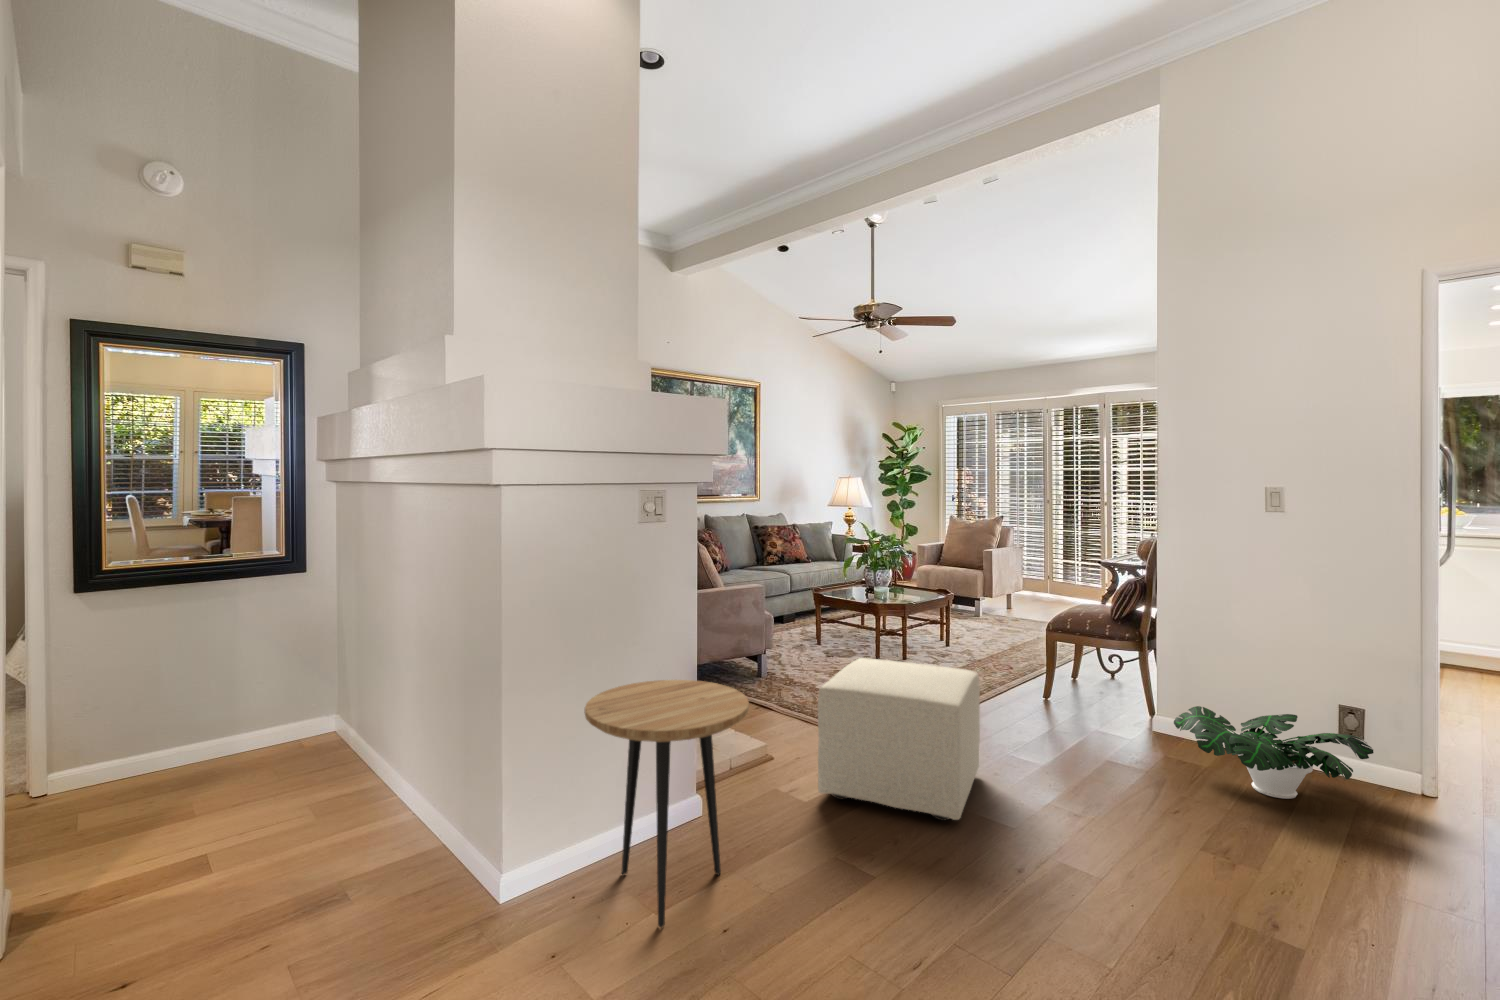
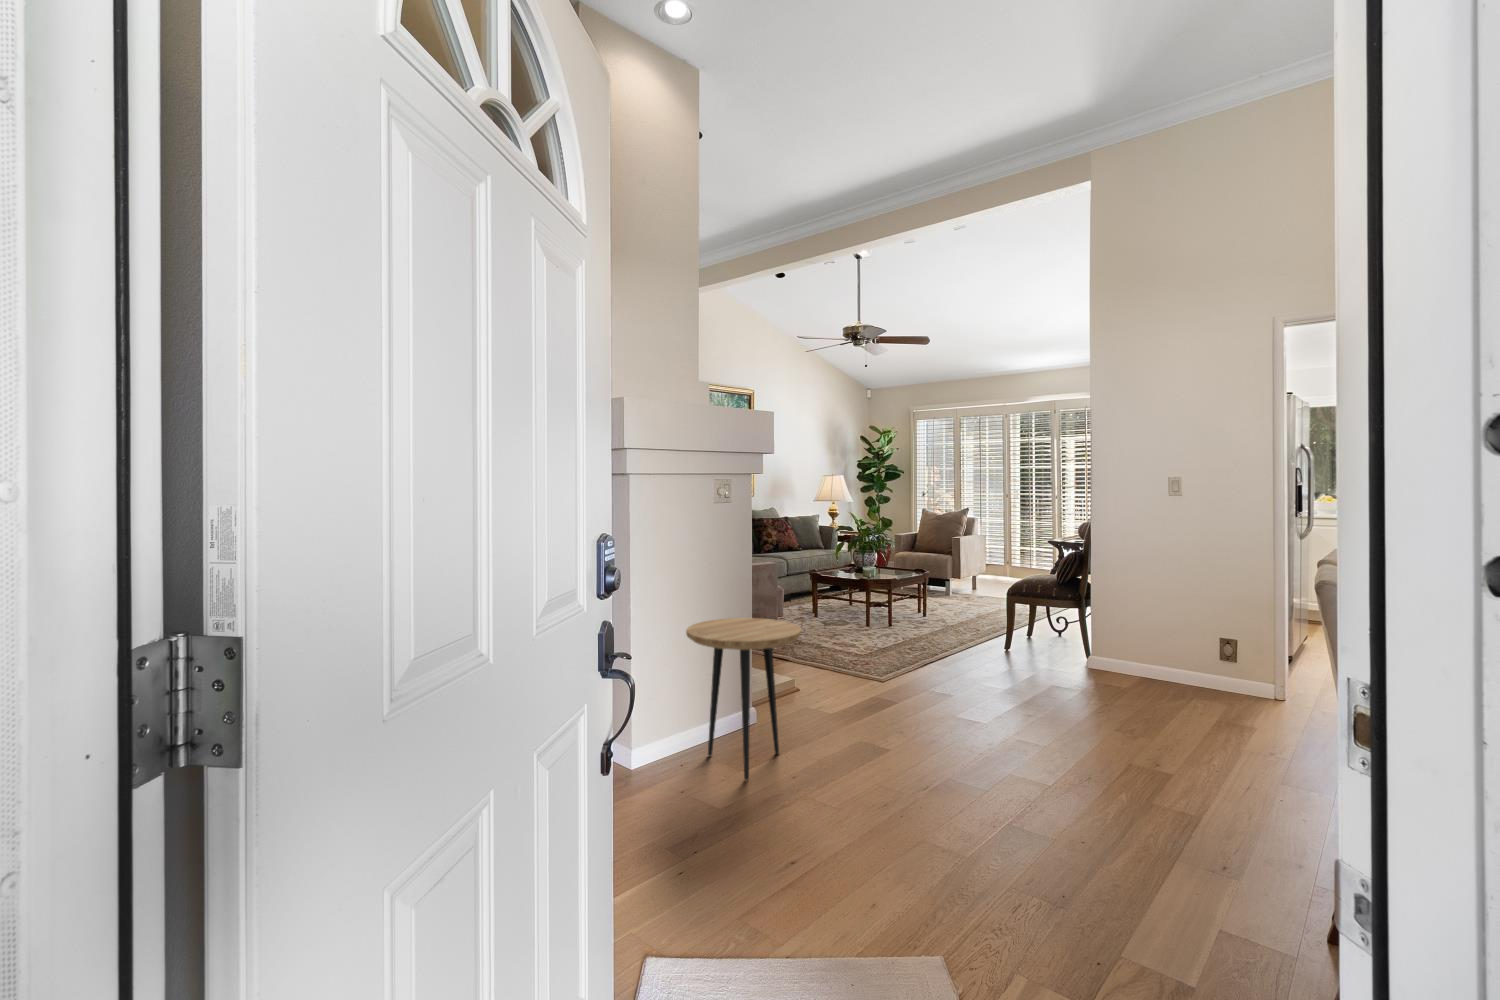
ottoman: present [818,658,980,821] -> none [838,612,957,722]
potted plant: present [1174,706,1374,799] -> none [1102,642,1241,704]

